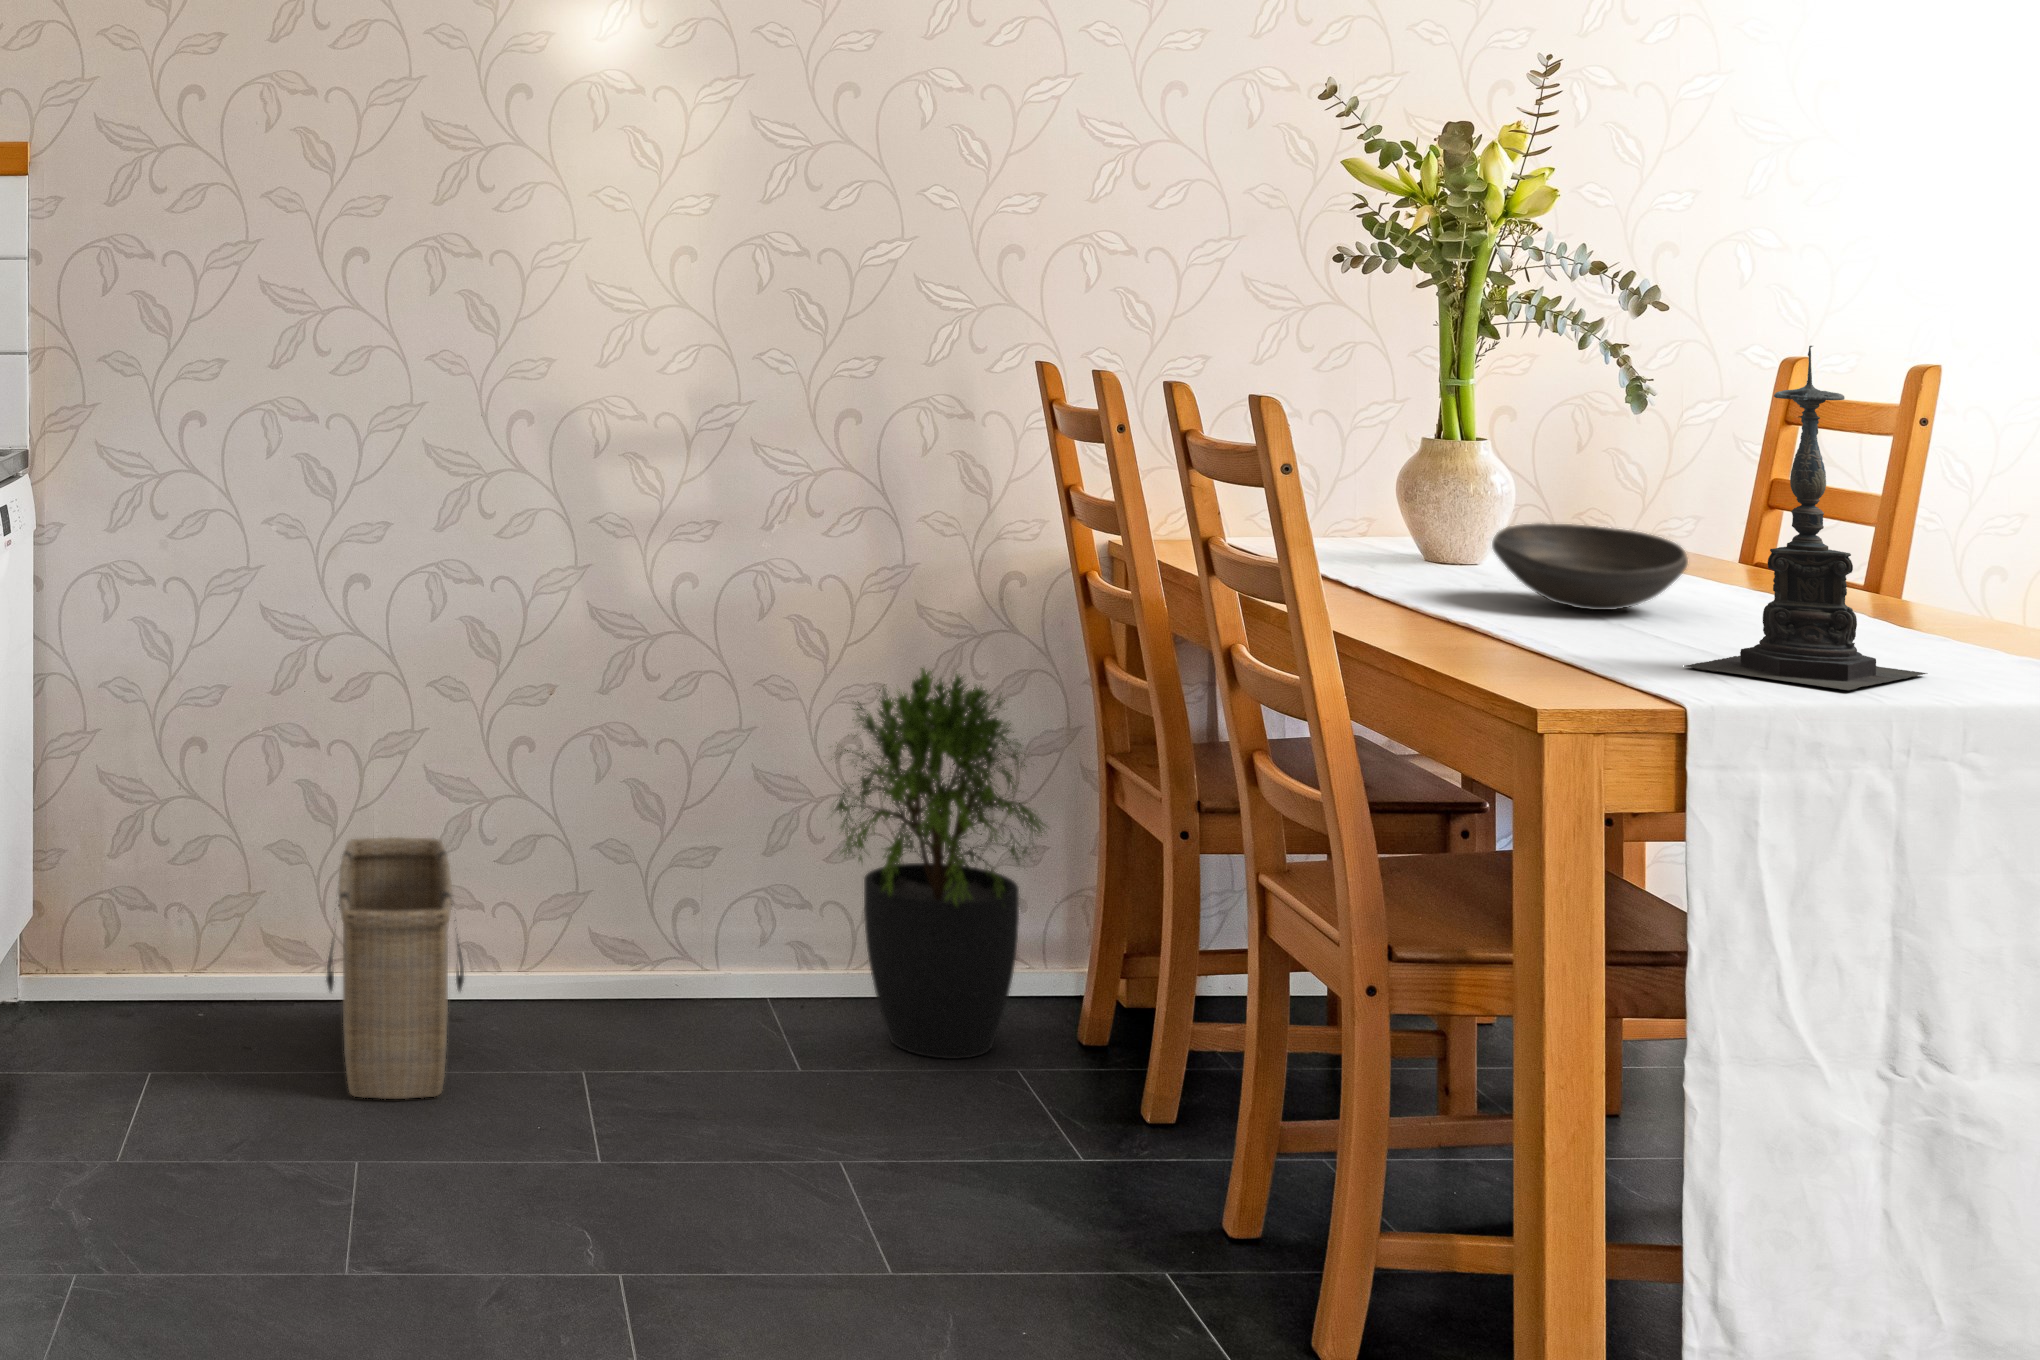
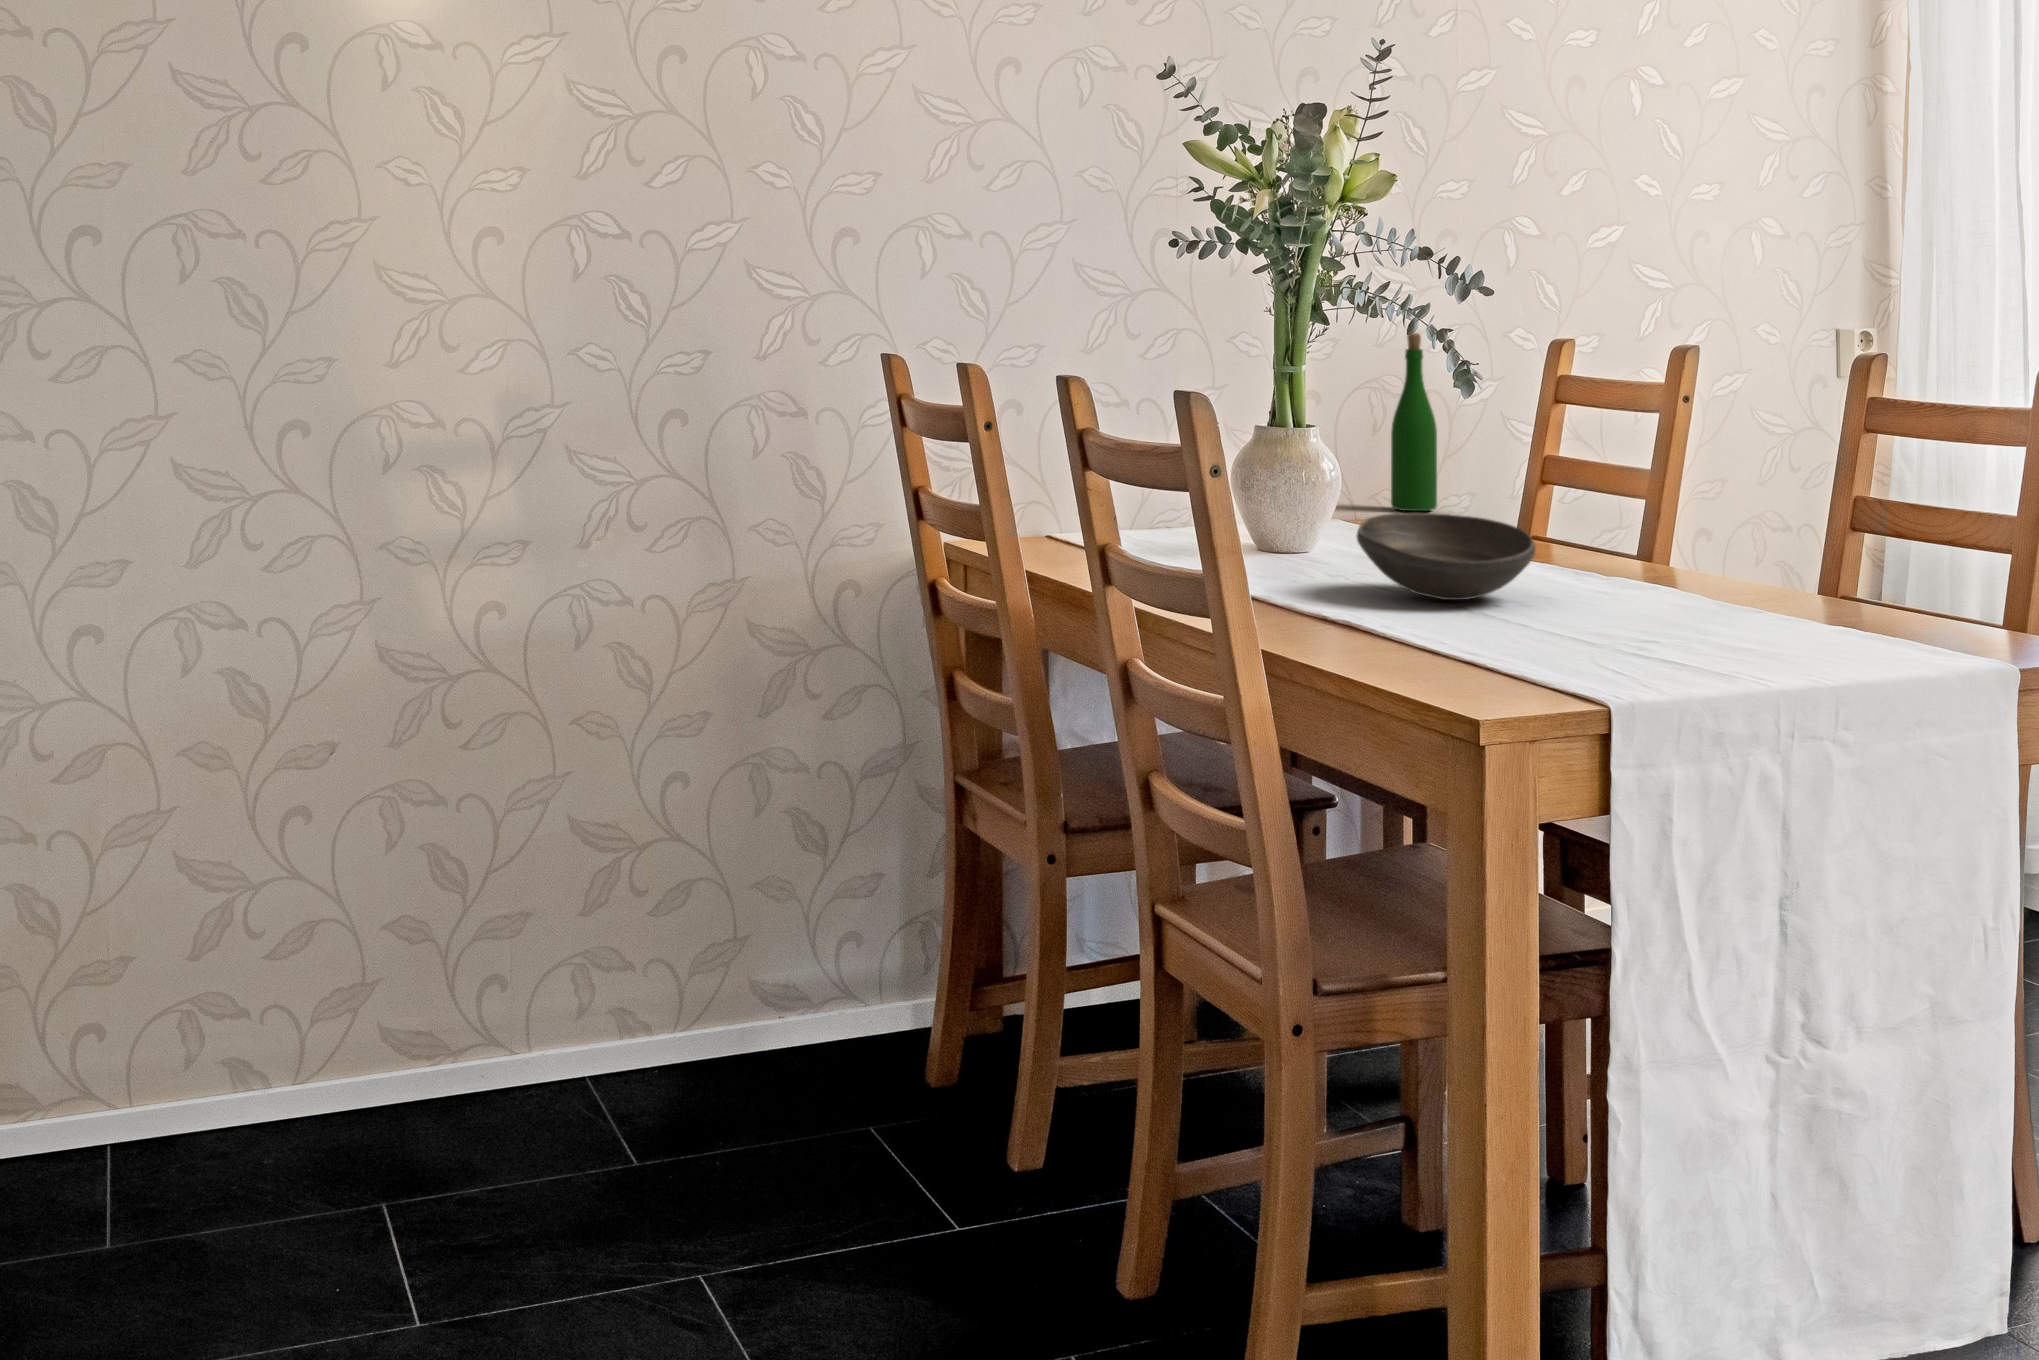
candle holder: present [1686,346,1927,690] -> none [1577,332,1780,677]
wine bottle: none [1595,349,1648,531] -> present [1391,333,1437,511]
potted plant: present [831,668,1044,1059] -> none [645,693,904,1127]
basket: present [326,837,464,1099] -> none [53,941,233,1282]

